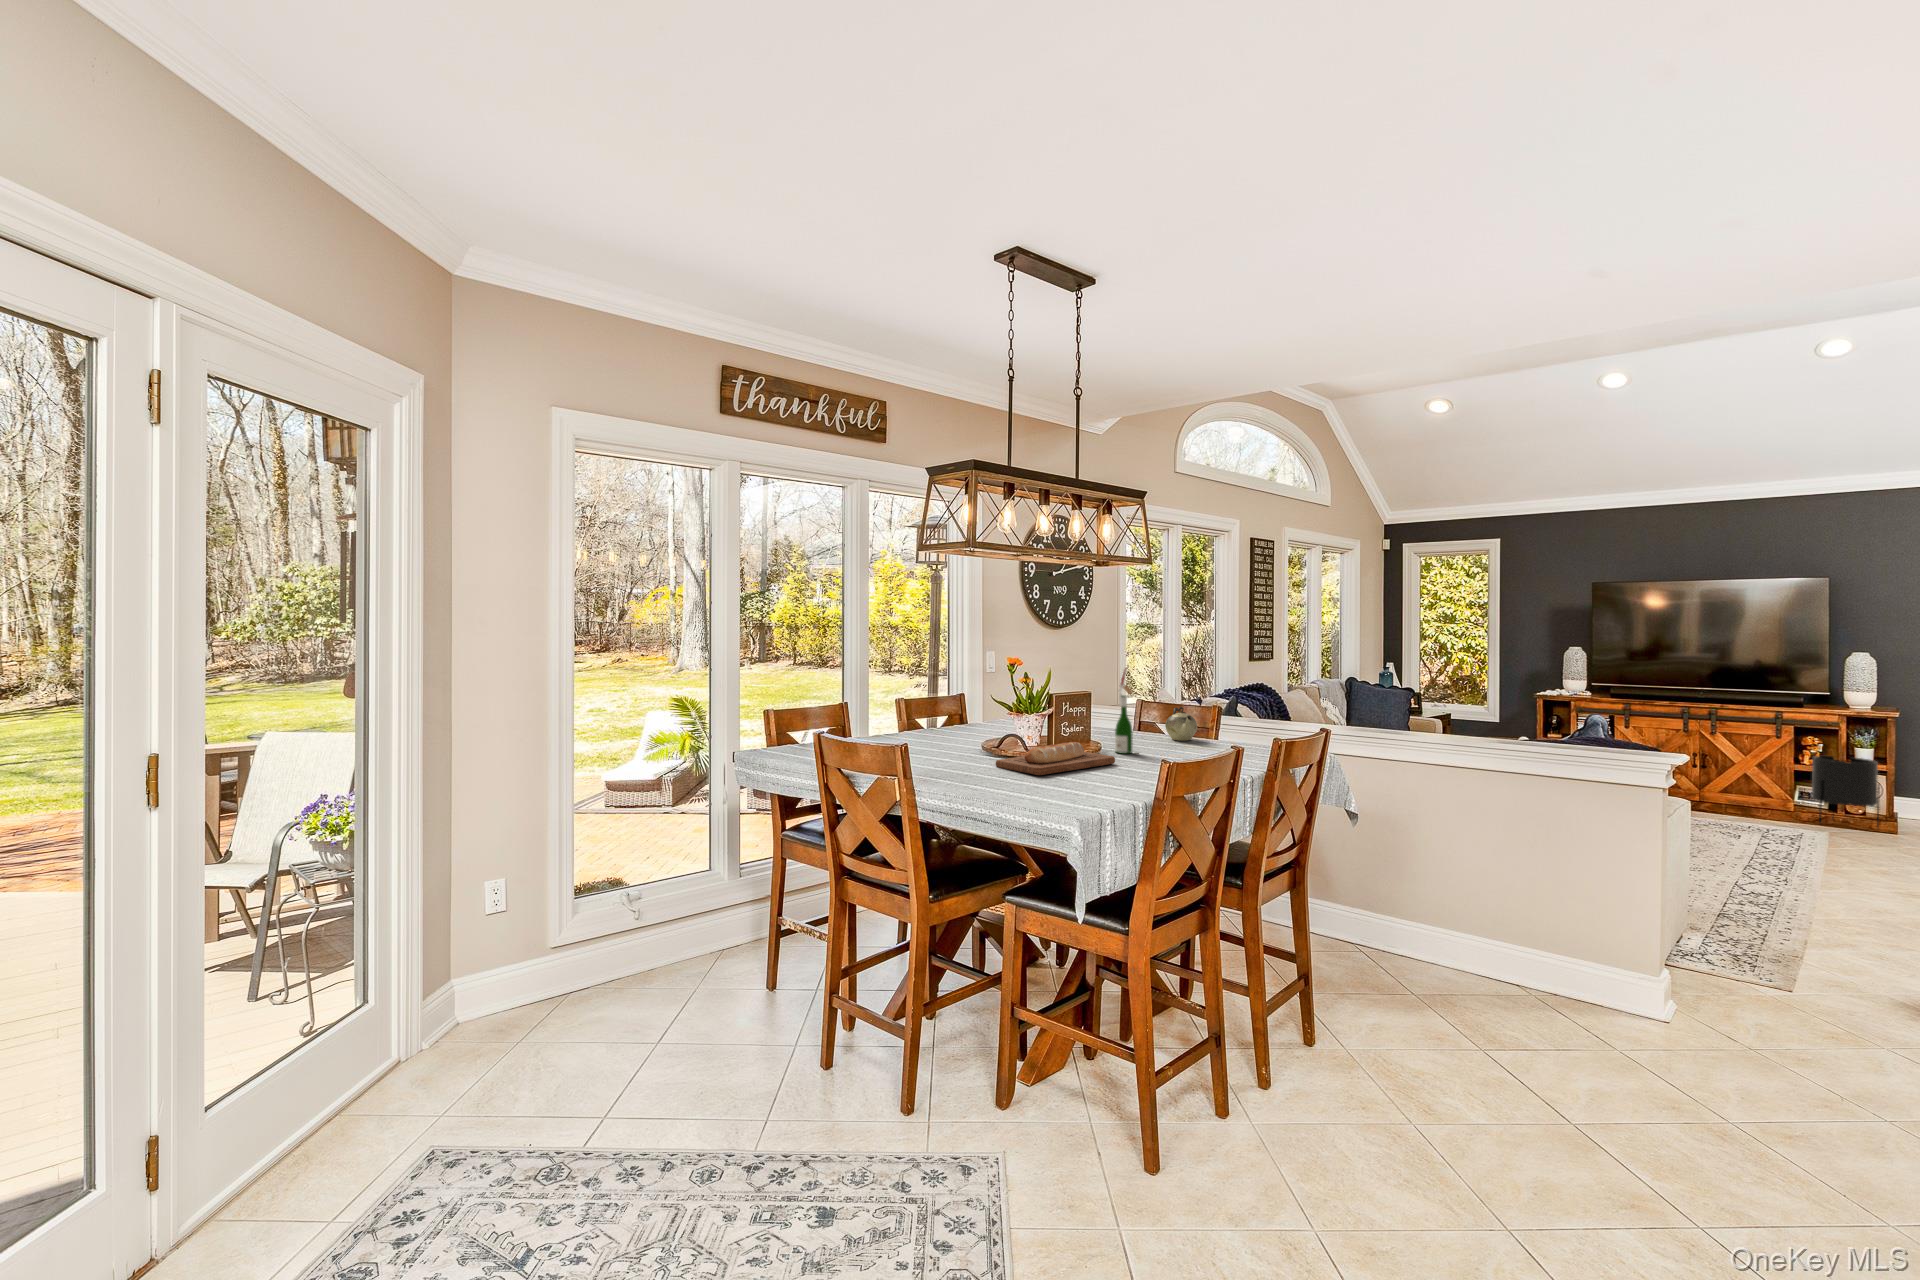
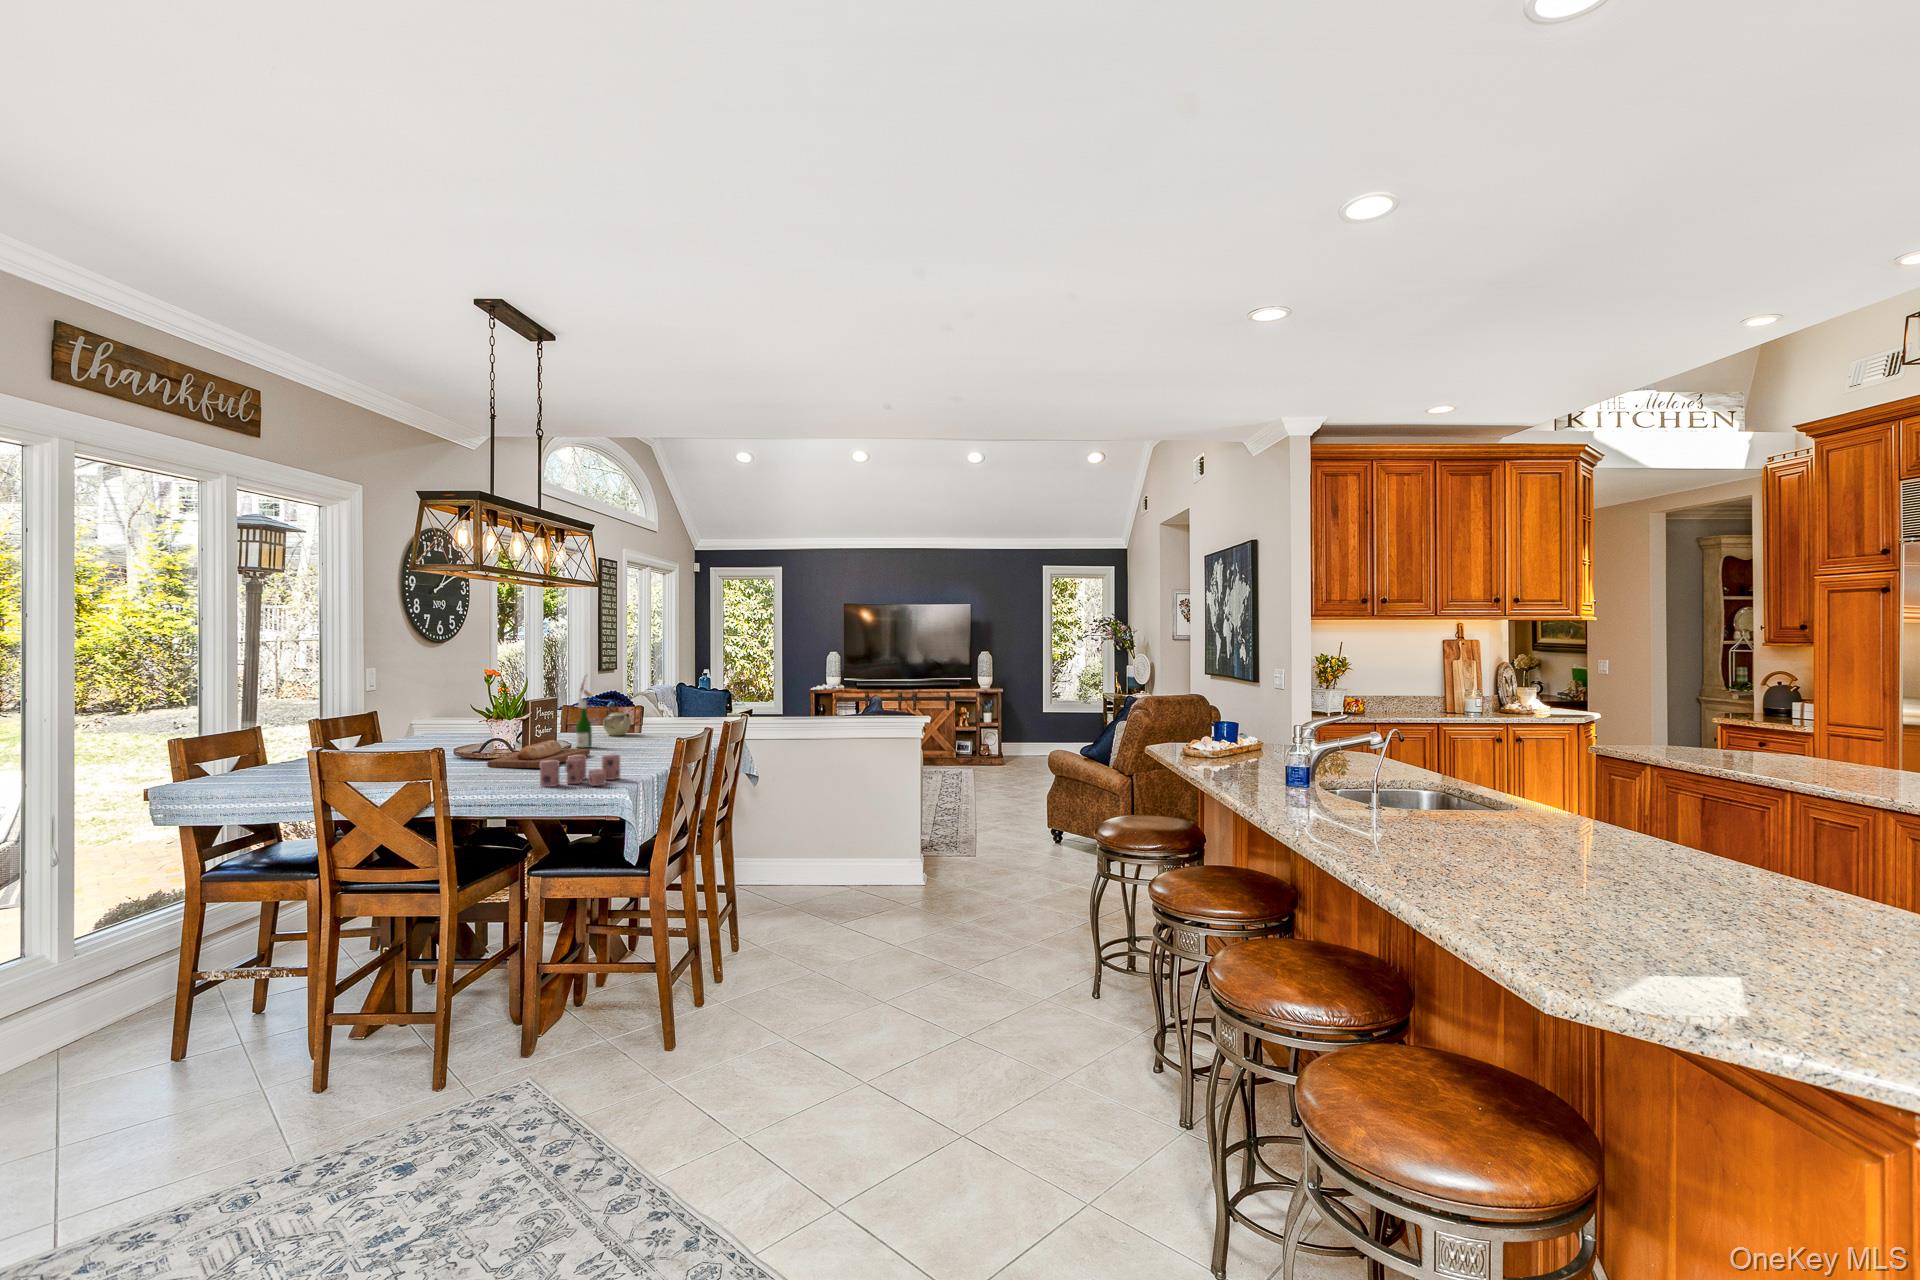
planter: present [1811,756,1880,828] -> none [963,720,993,764]
candle: none [1006,767,1103,811] -> present [540,754,620,787]

